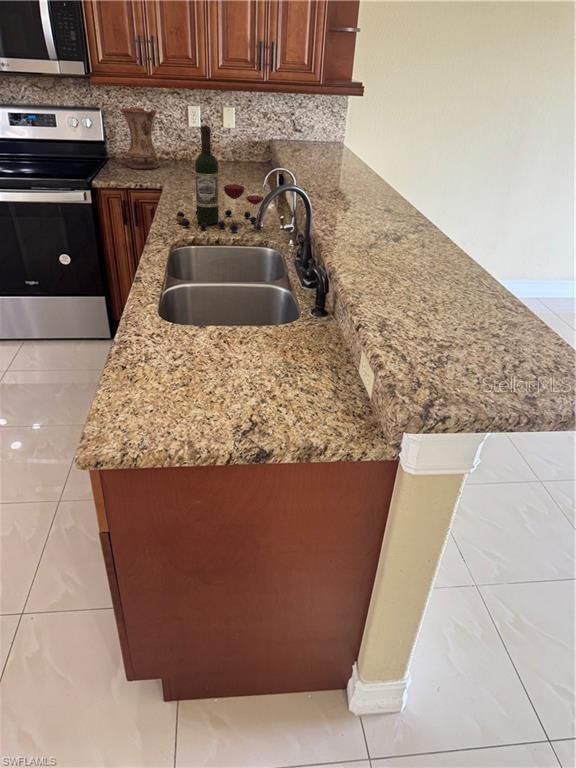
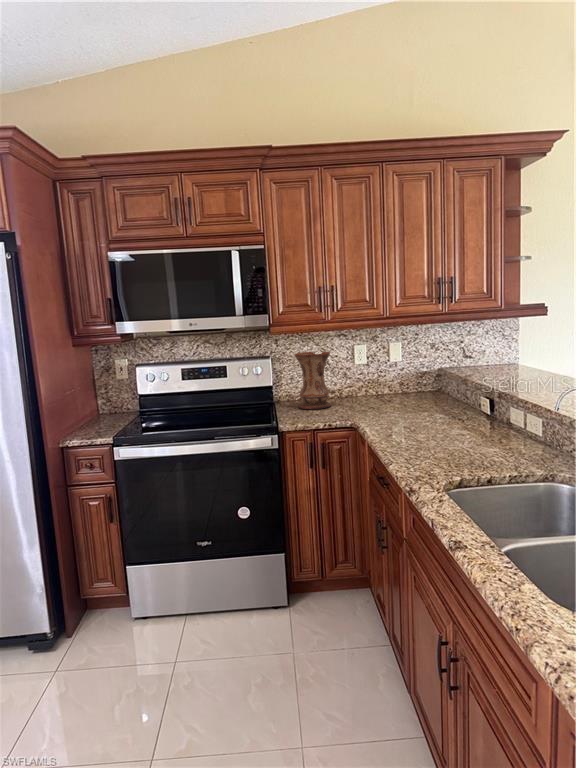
wine bottle: present [176,126,264,231] -> none [405,354,517,461]

